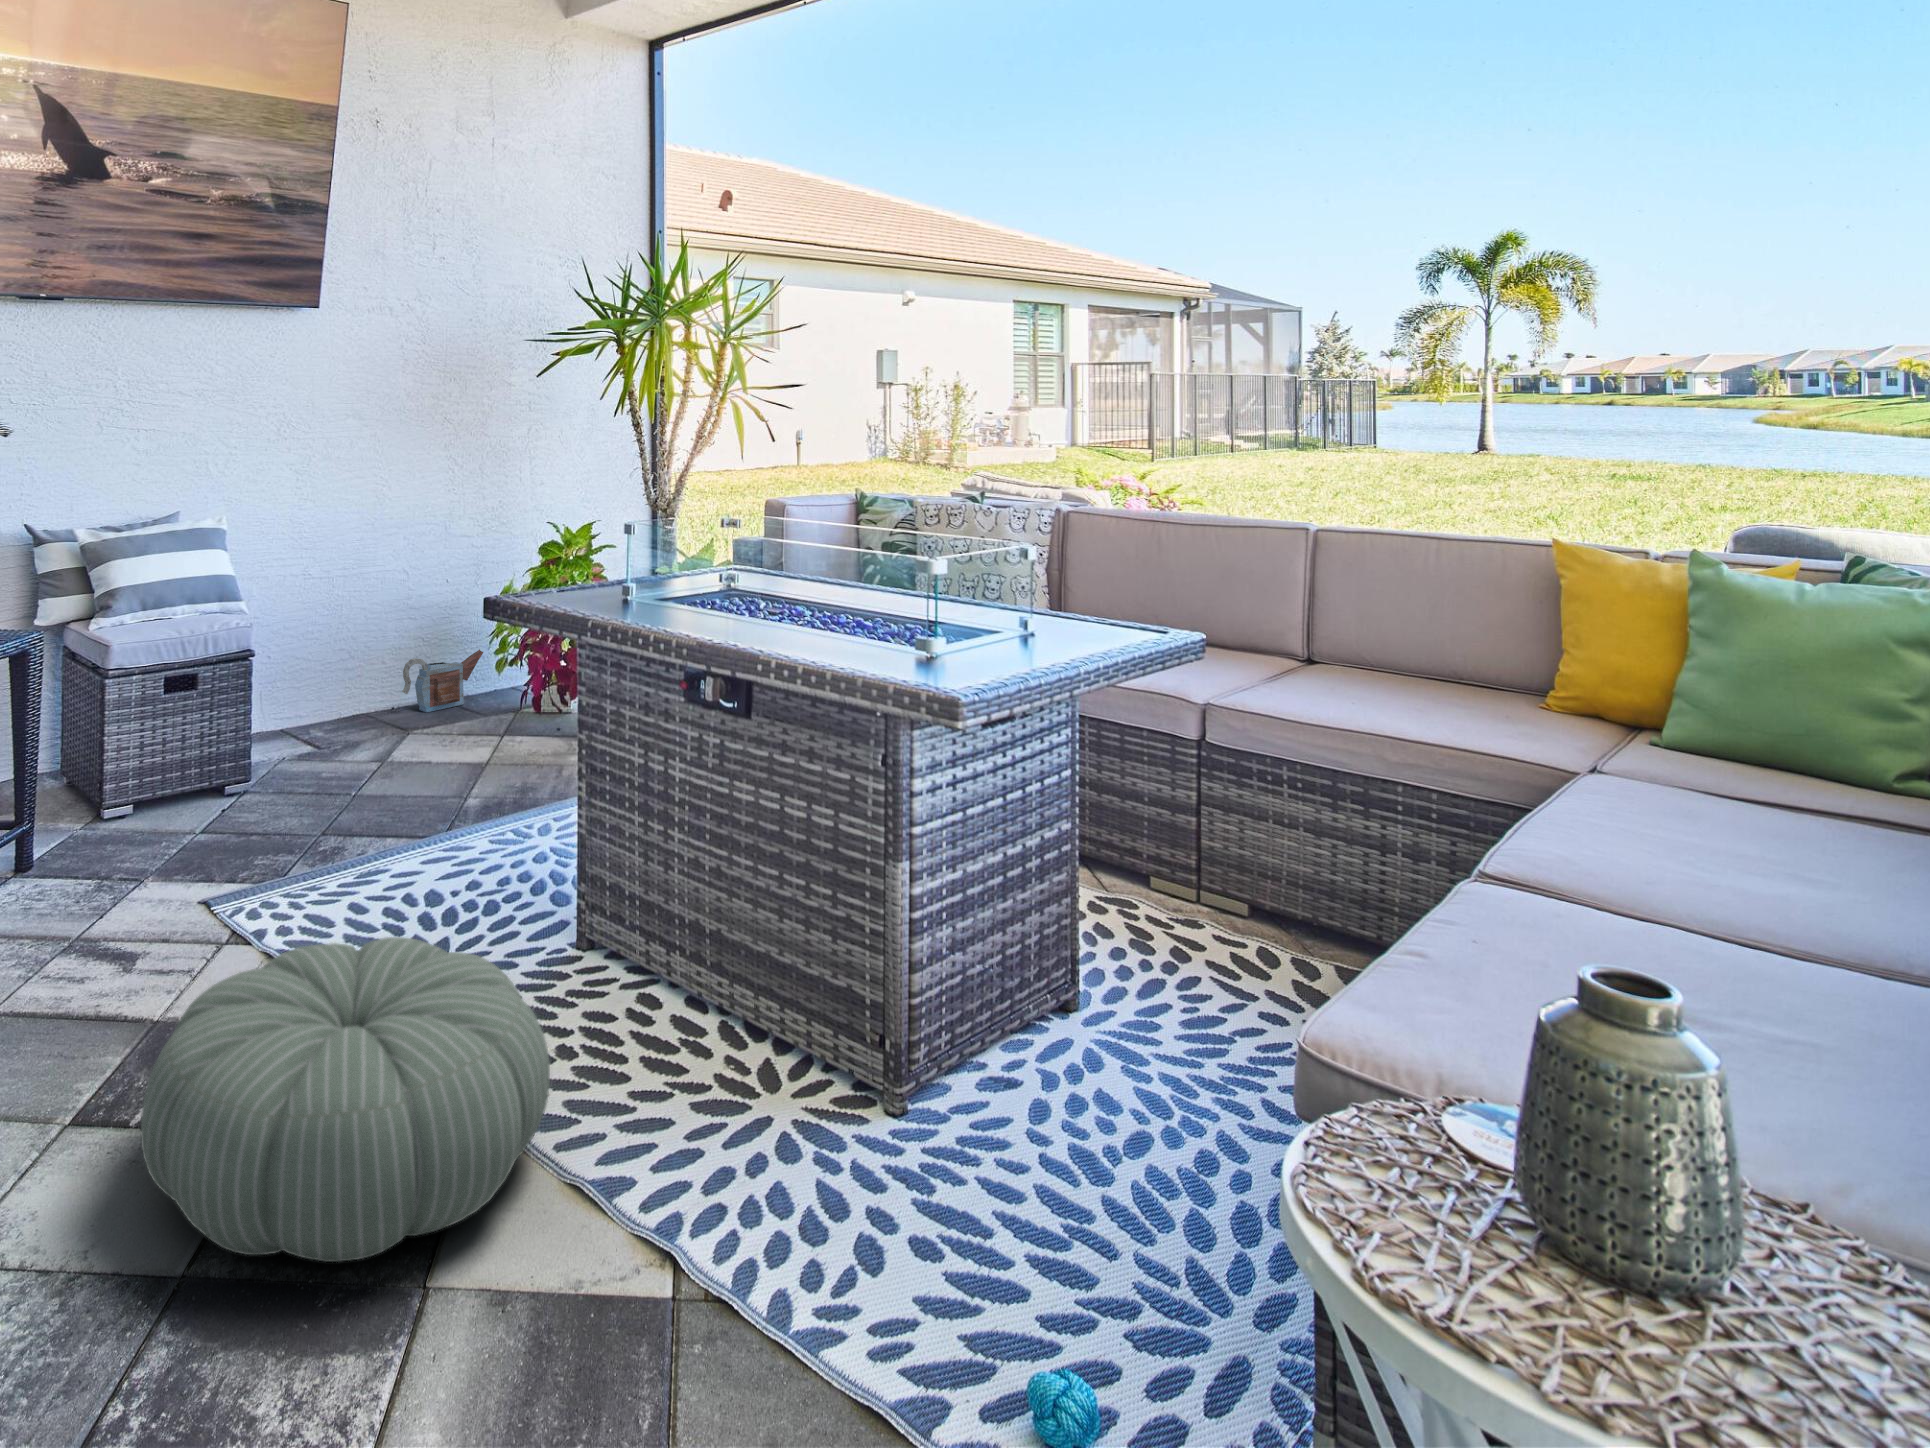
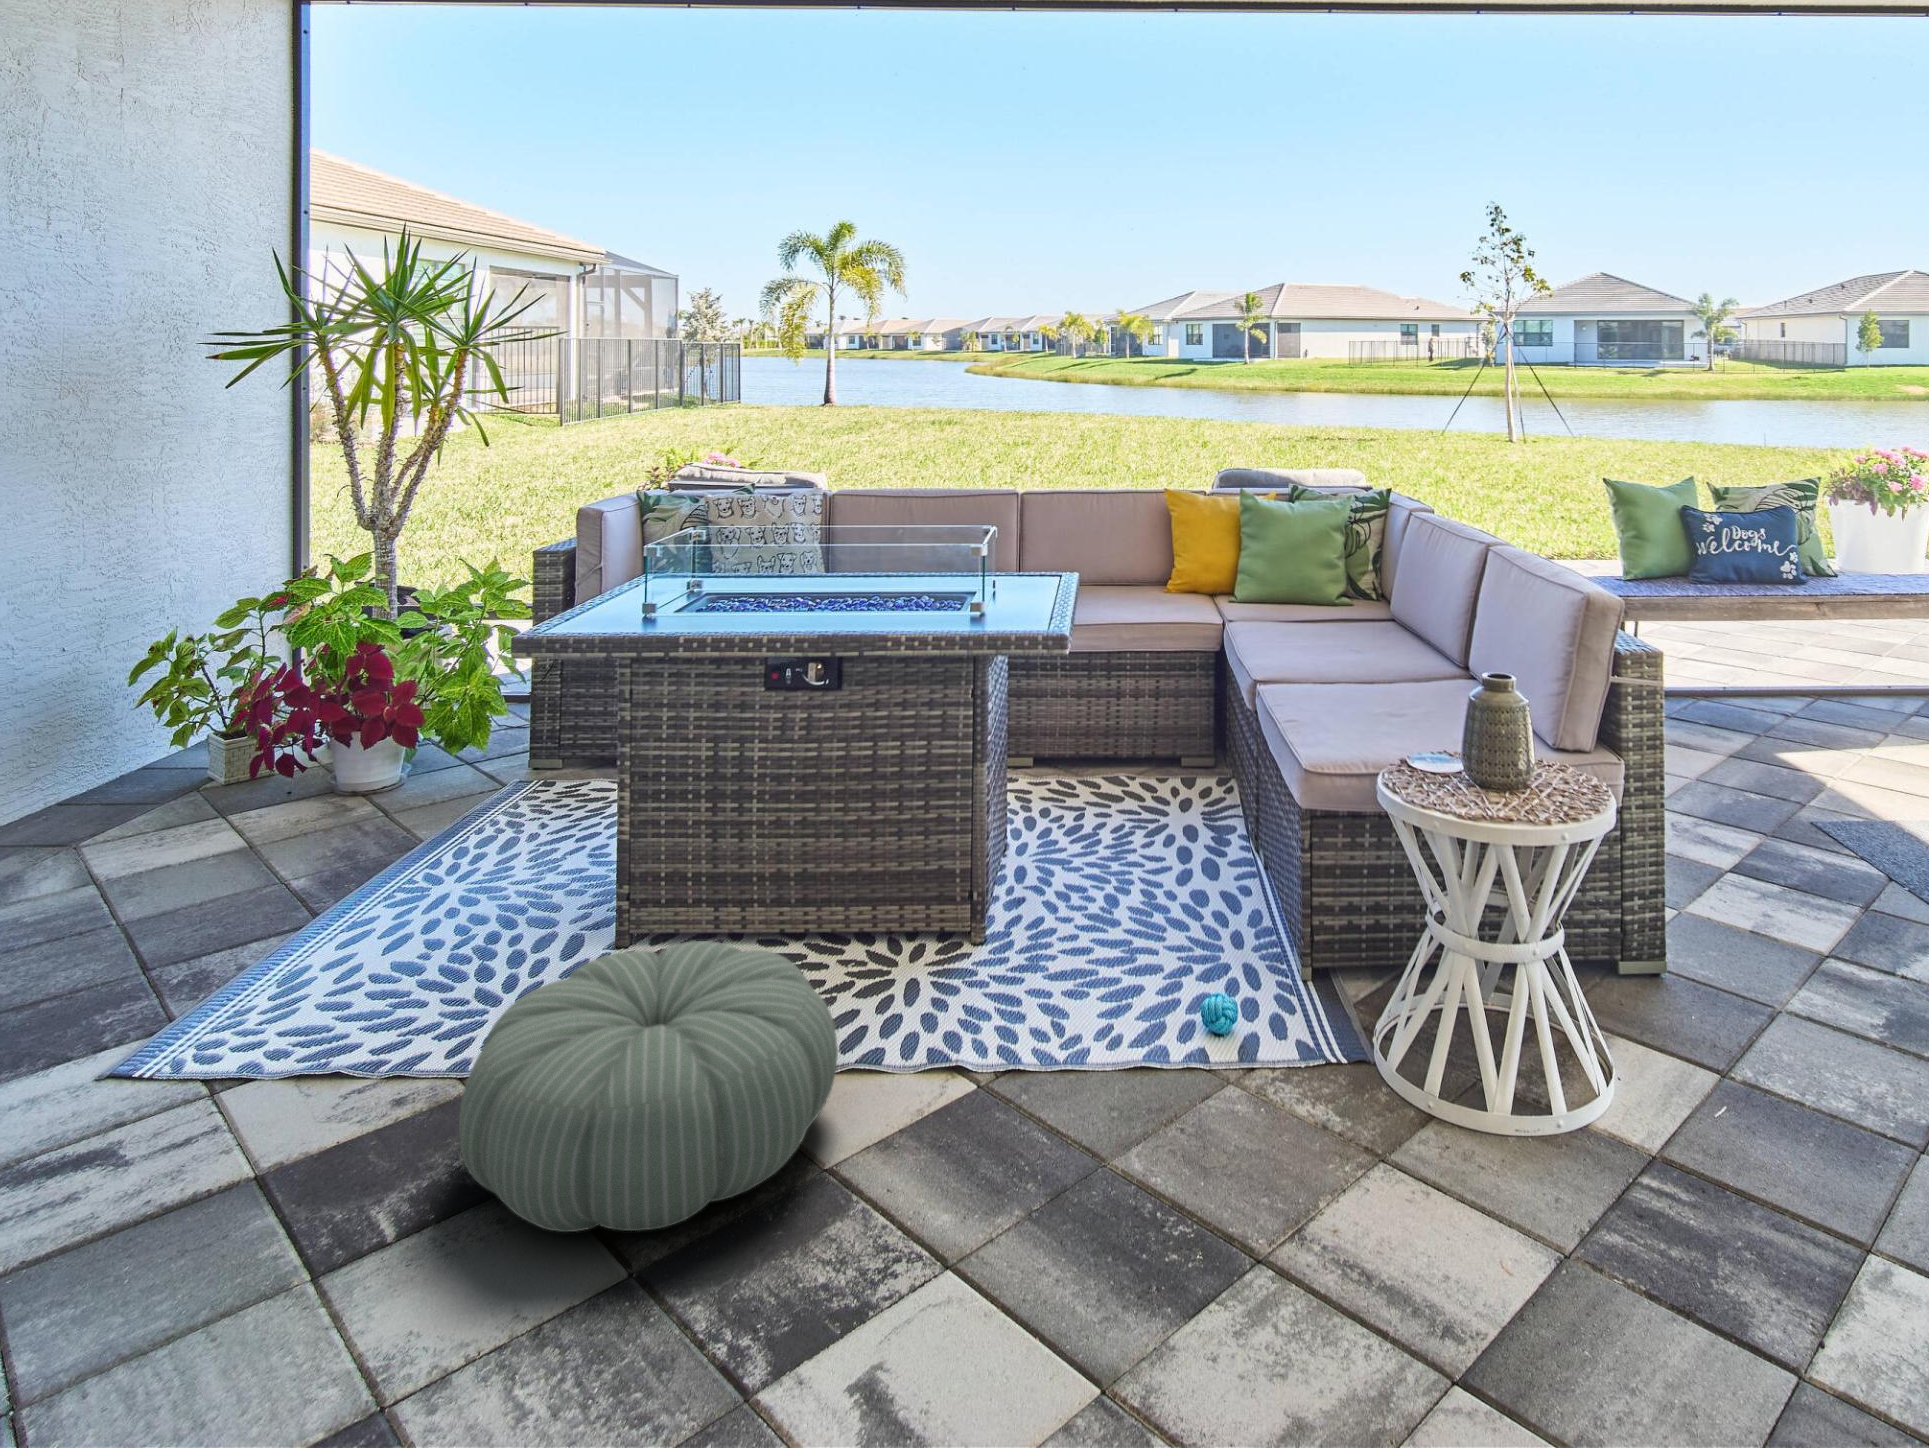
watering can: present [402,649,483,712] -> none [26,730,122,822]

